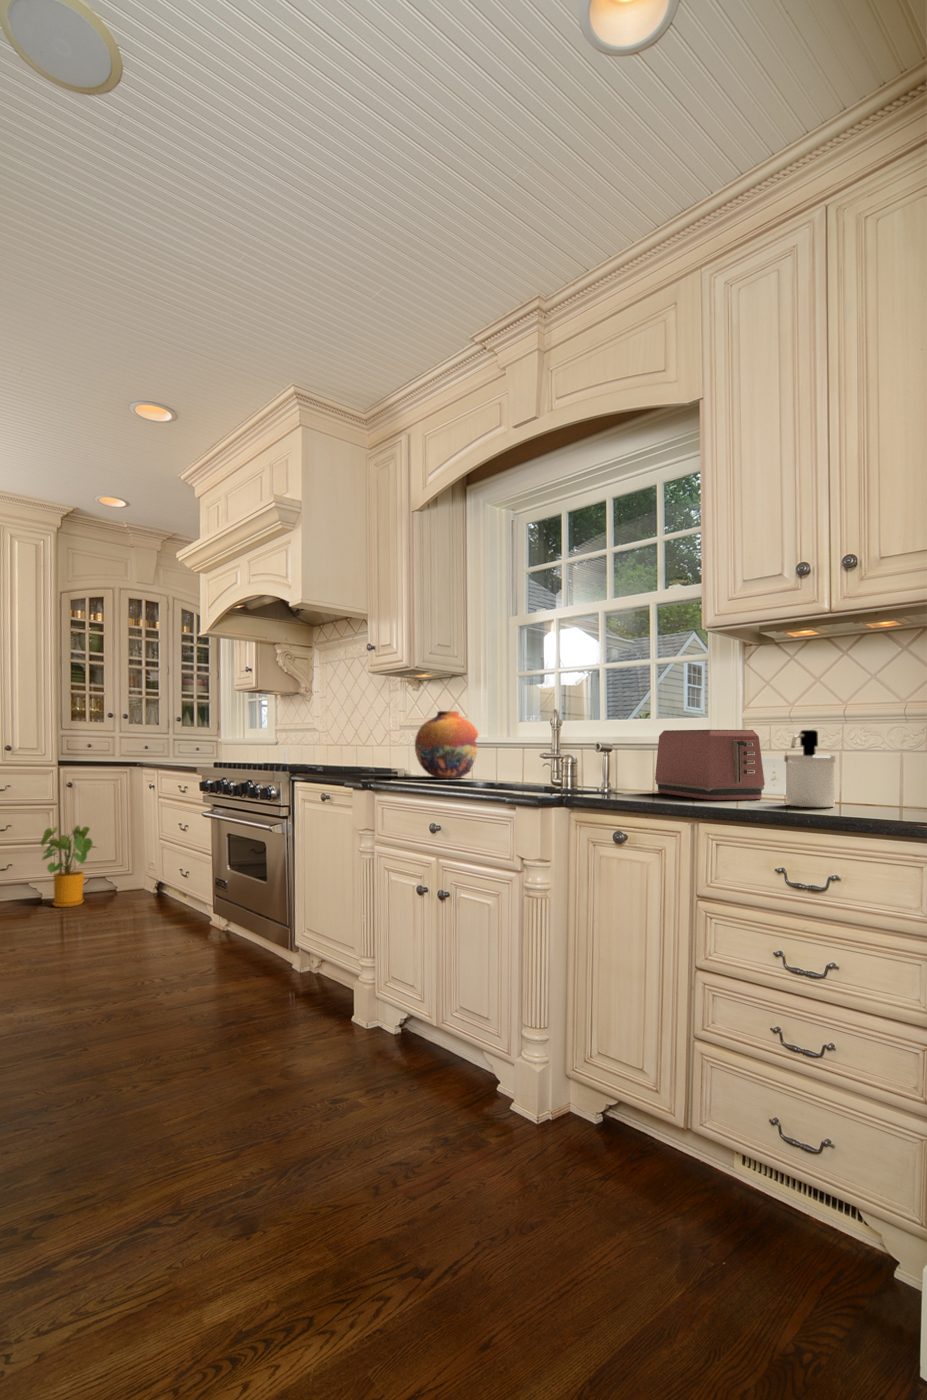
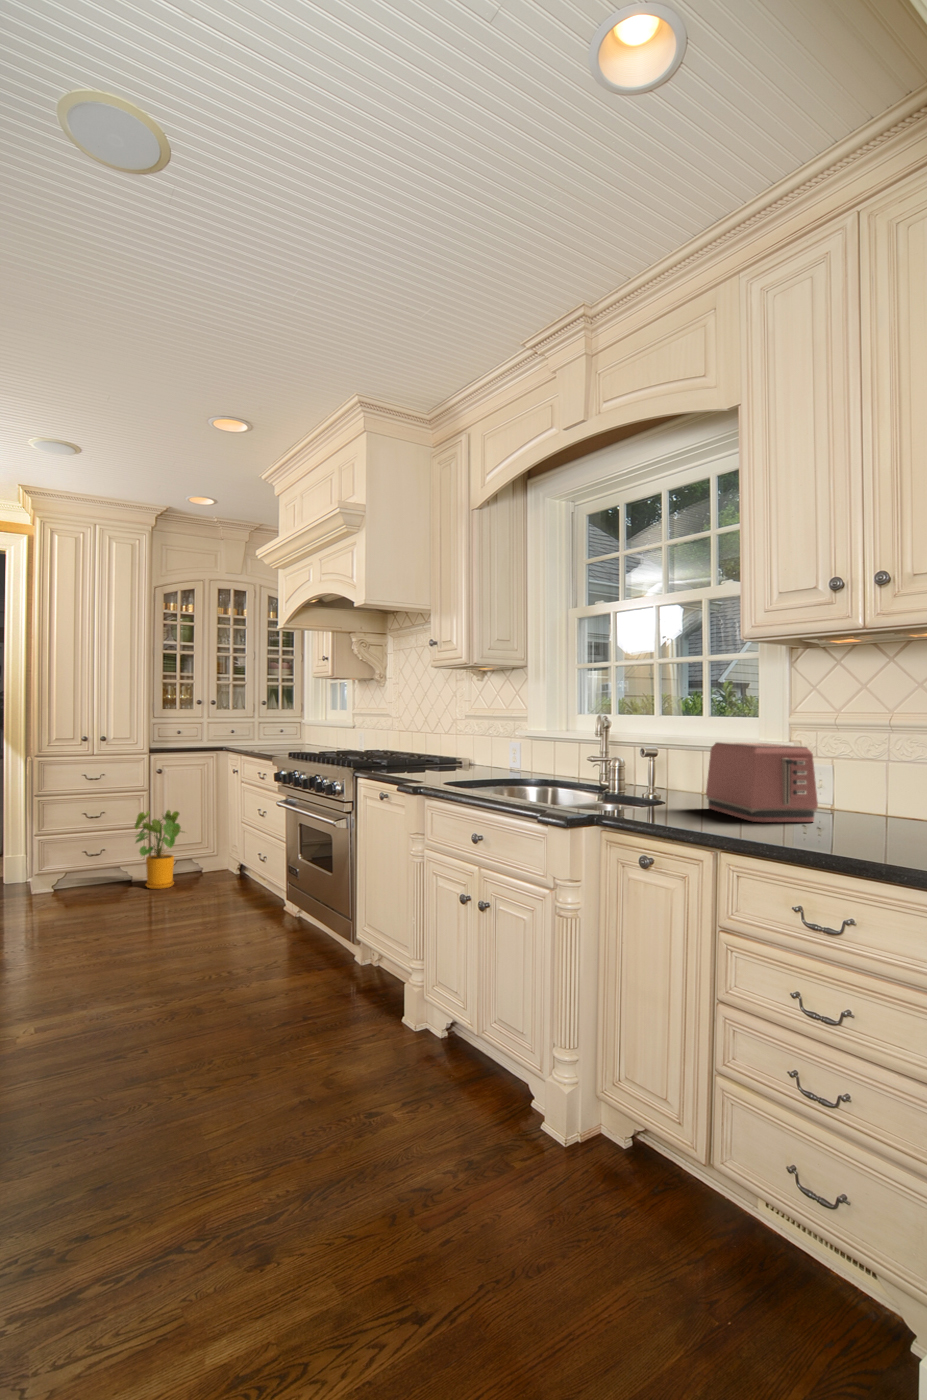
vase: present [415,711,478,779] -> none [474,710,543,780]
soap dispenser: present [784,730,835,807] -> none [830,752,886,838]

